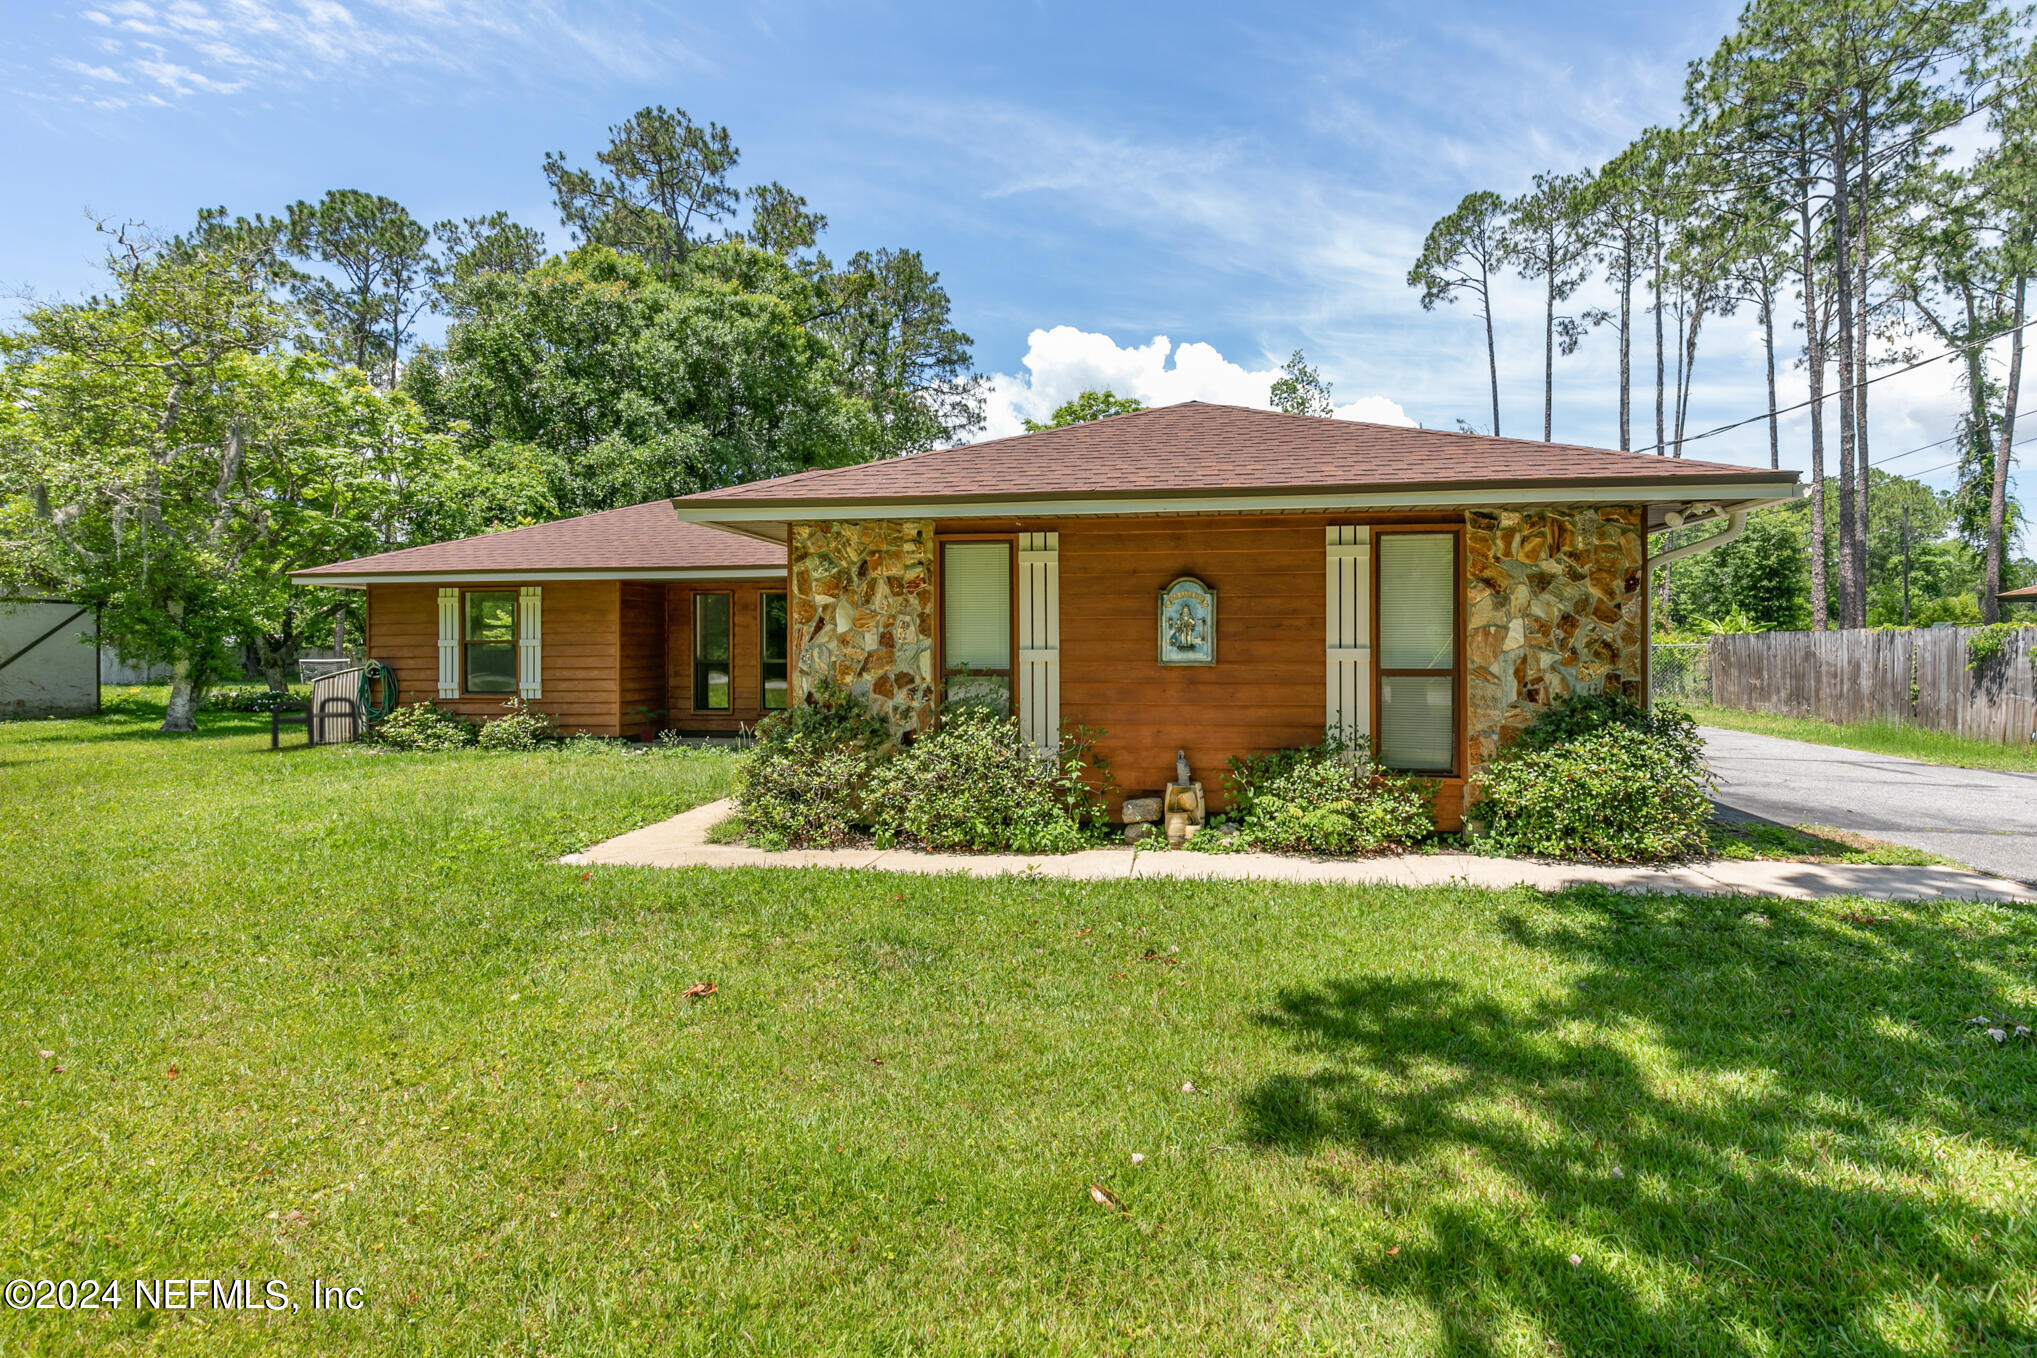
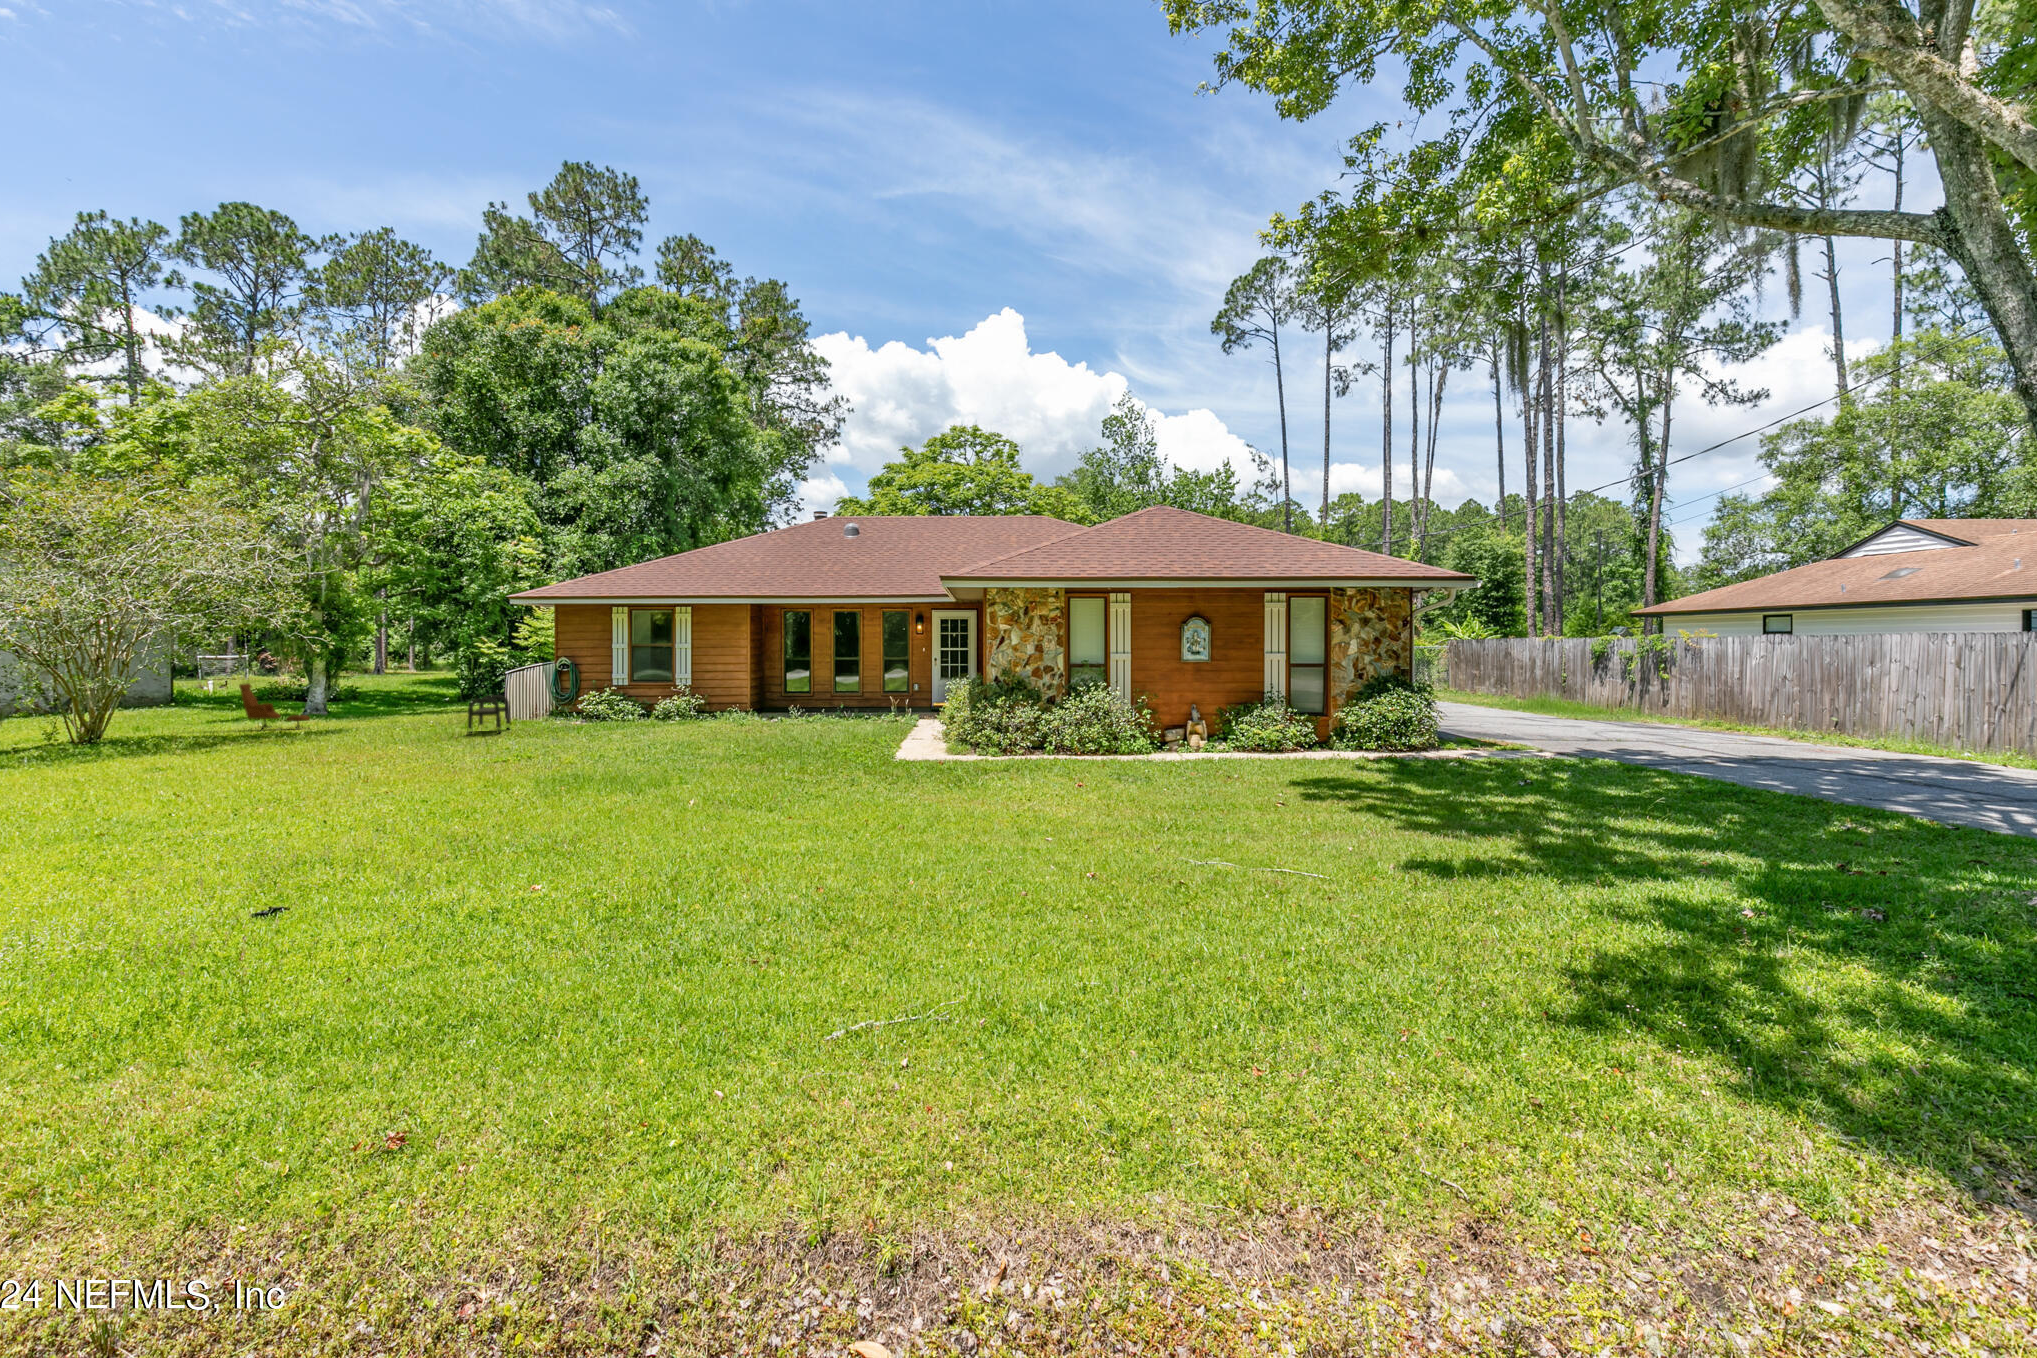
lounge chair: none [83,676,174,734] -> present [239,683,310,731]
potted plant: present [629,707,658,742] -> none [727,698,757,724]

